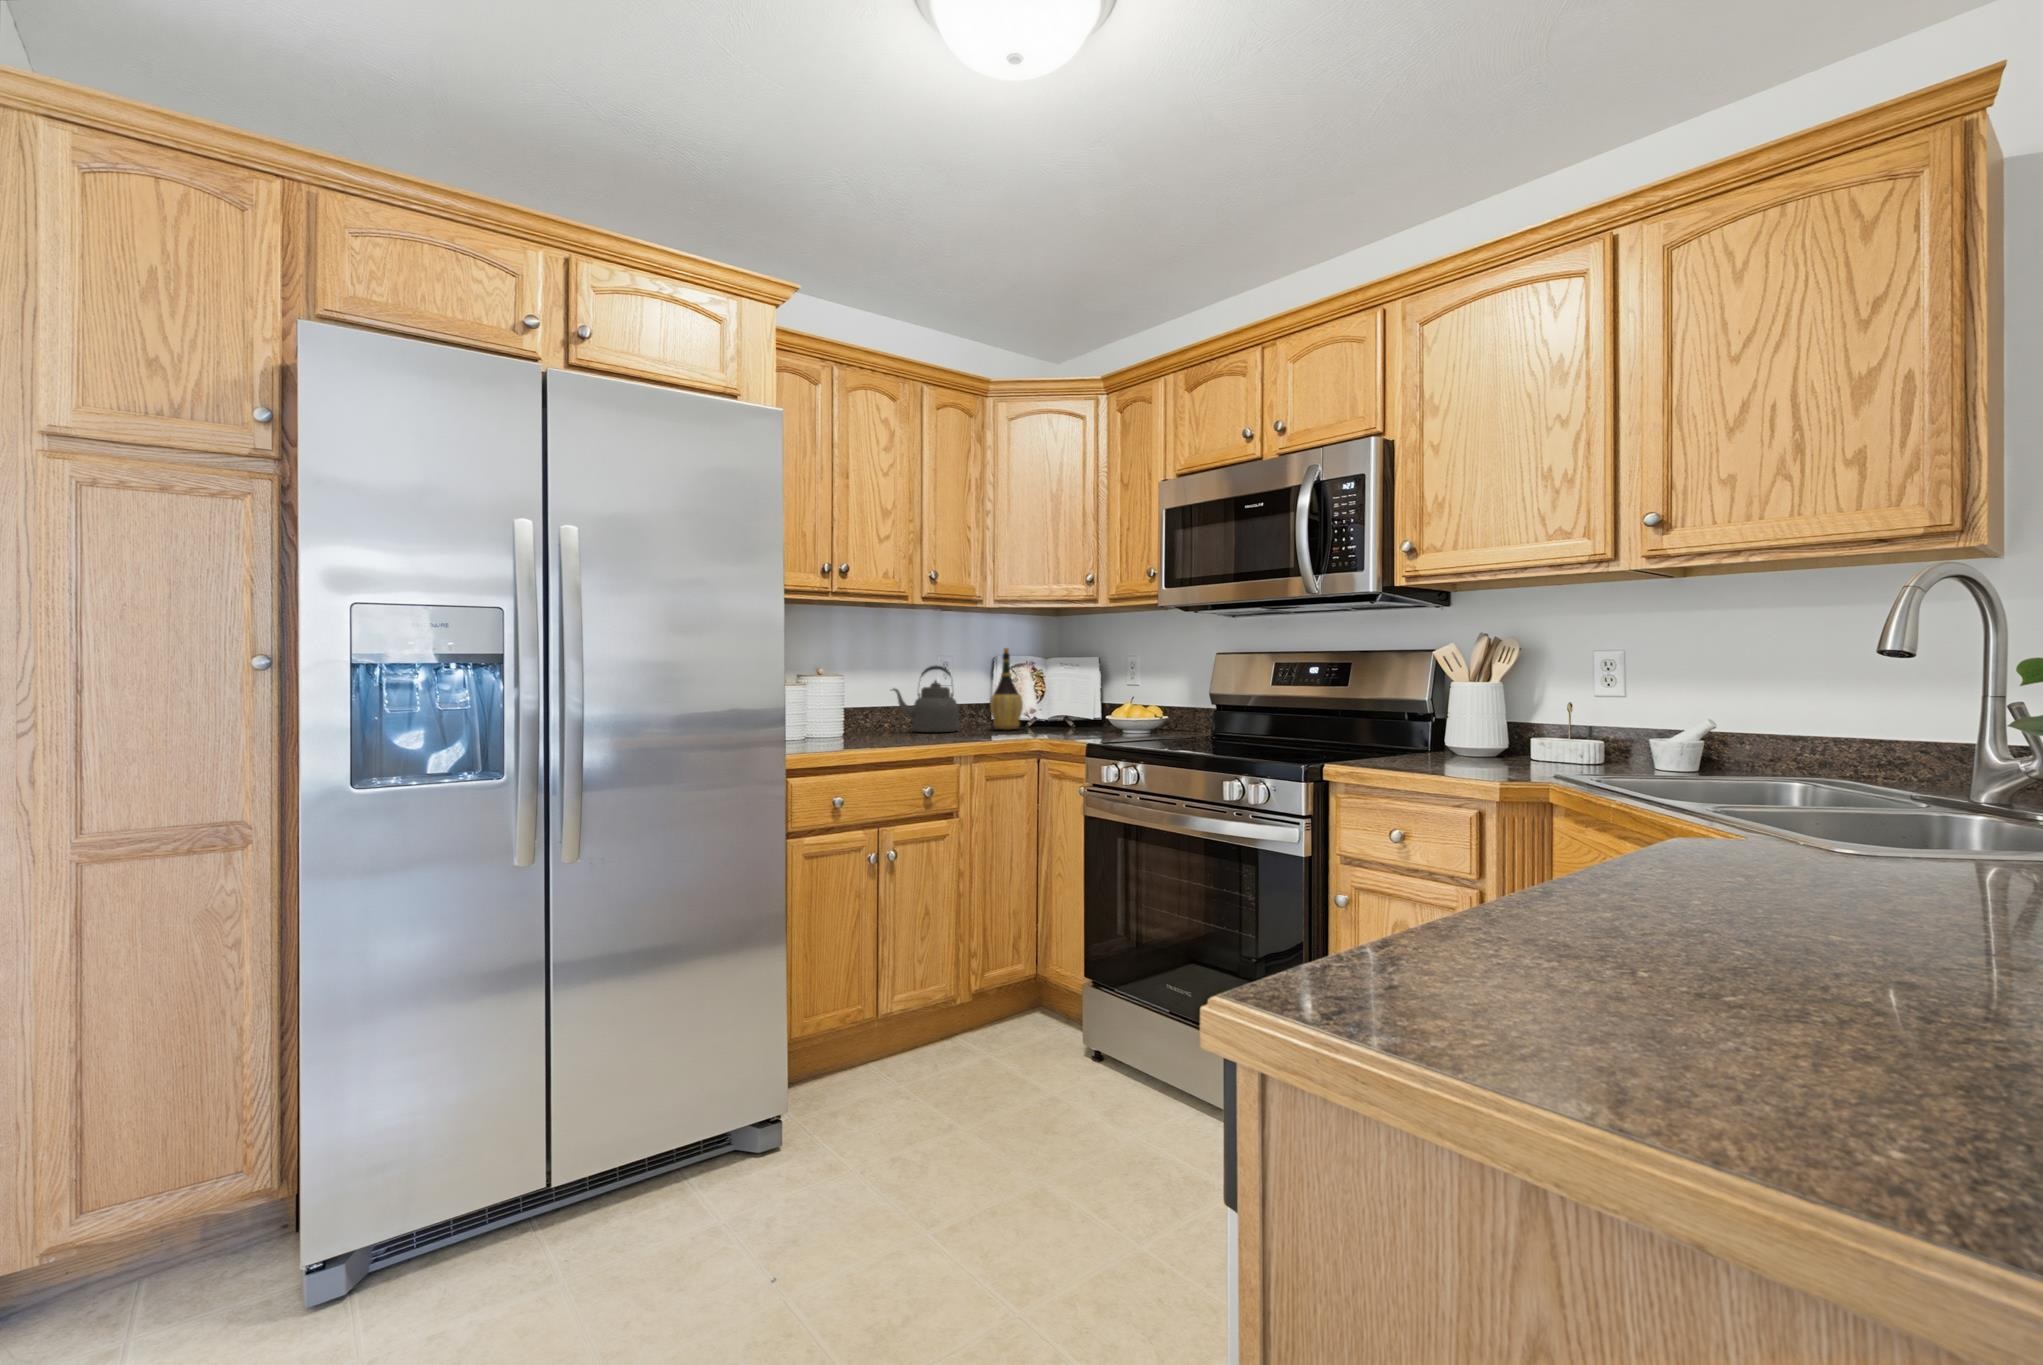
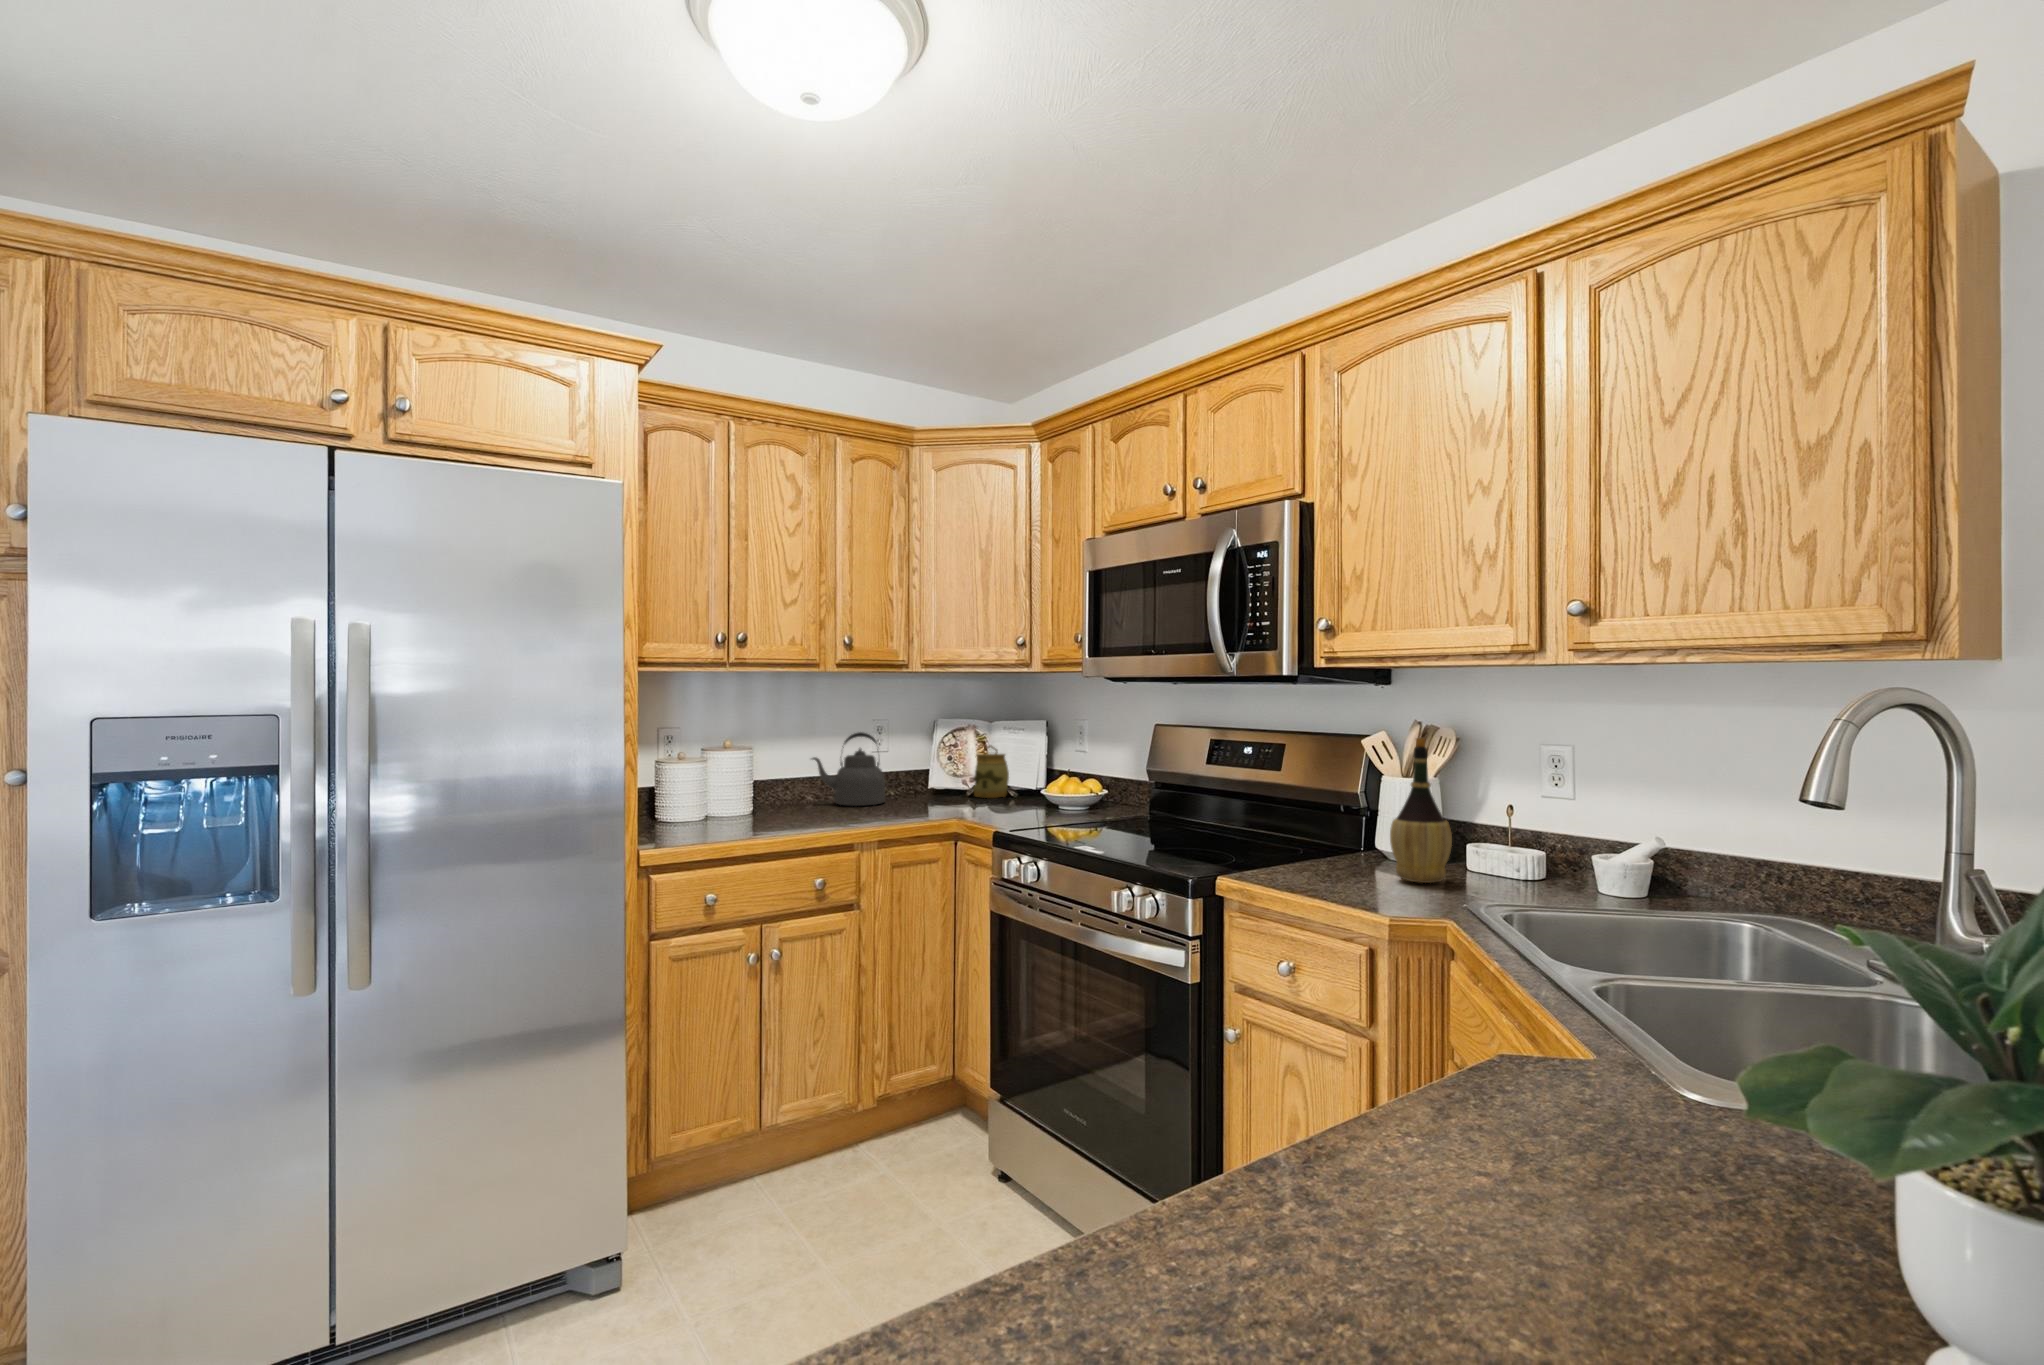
wine bottle: present [990,648,1023,730] -> present [1390,738,1452,883]
jar: none [1033,679,1068,727] -> present [973,746,1009,798]

